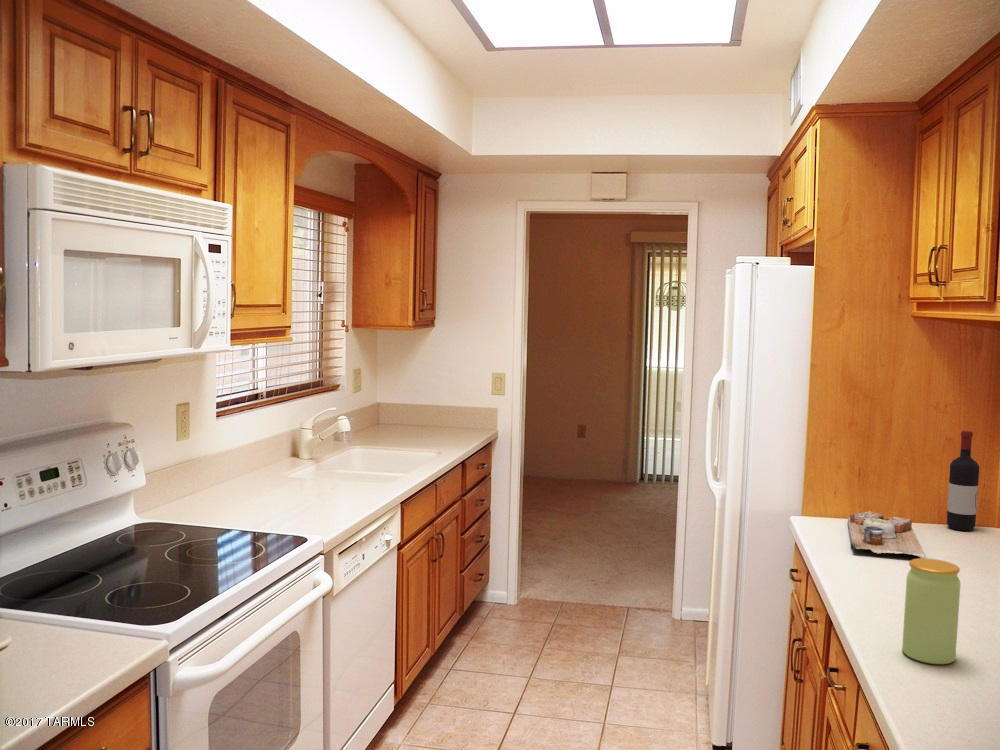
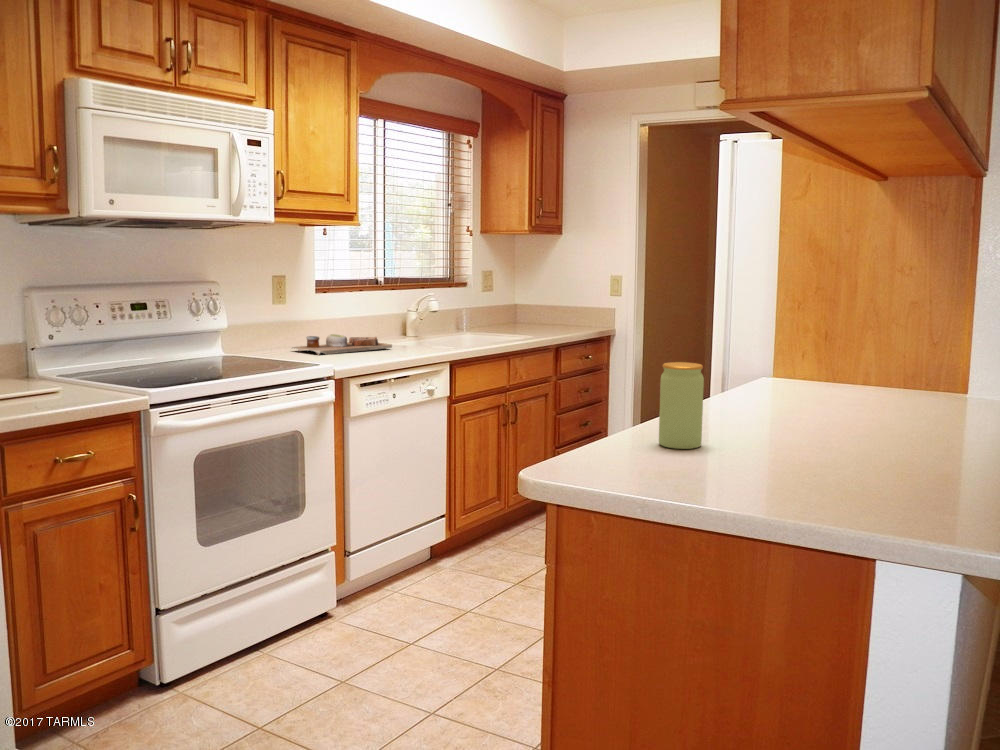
wine bottle: present [947,431,979,531] -> none [917,296,951,396]
cutting board: present [848,510,926,558] -> present [293,334,392,355]

